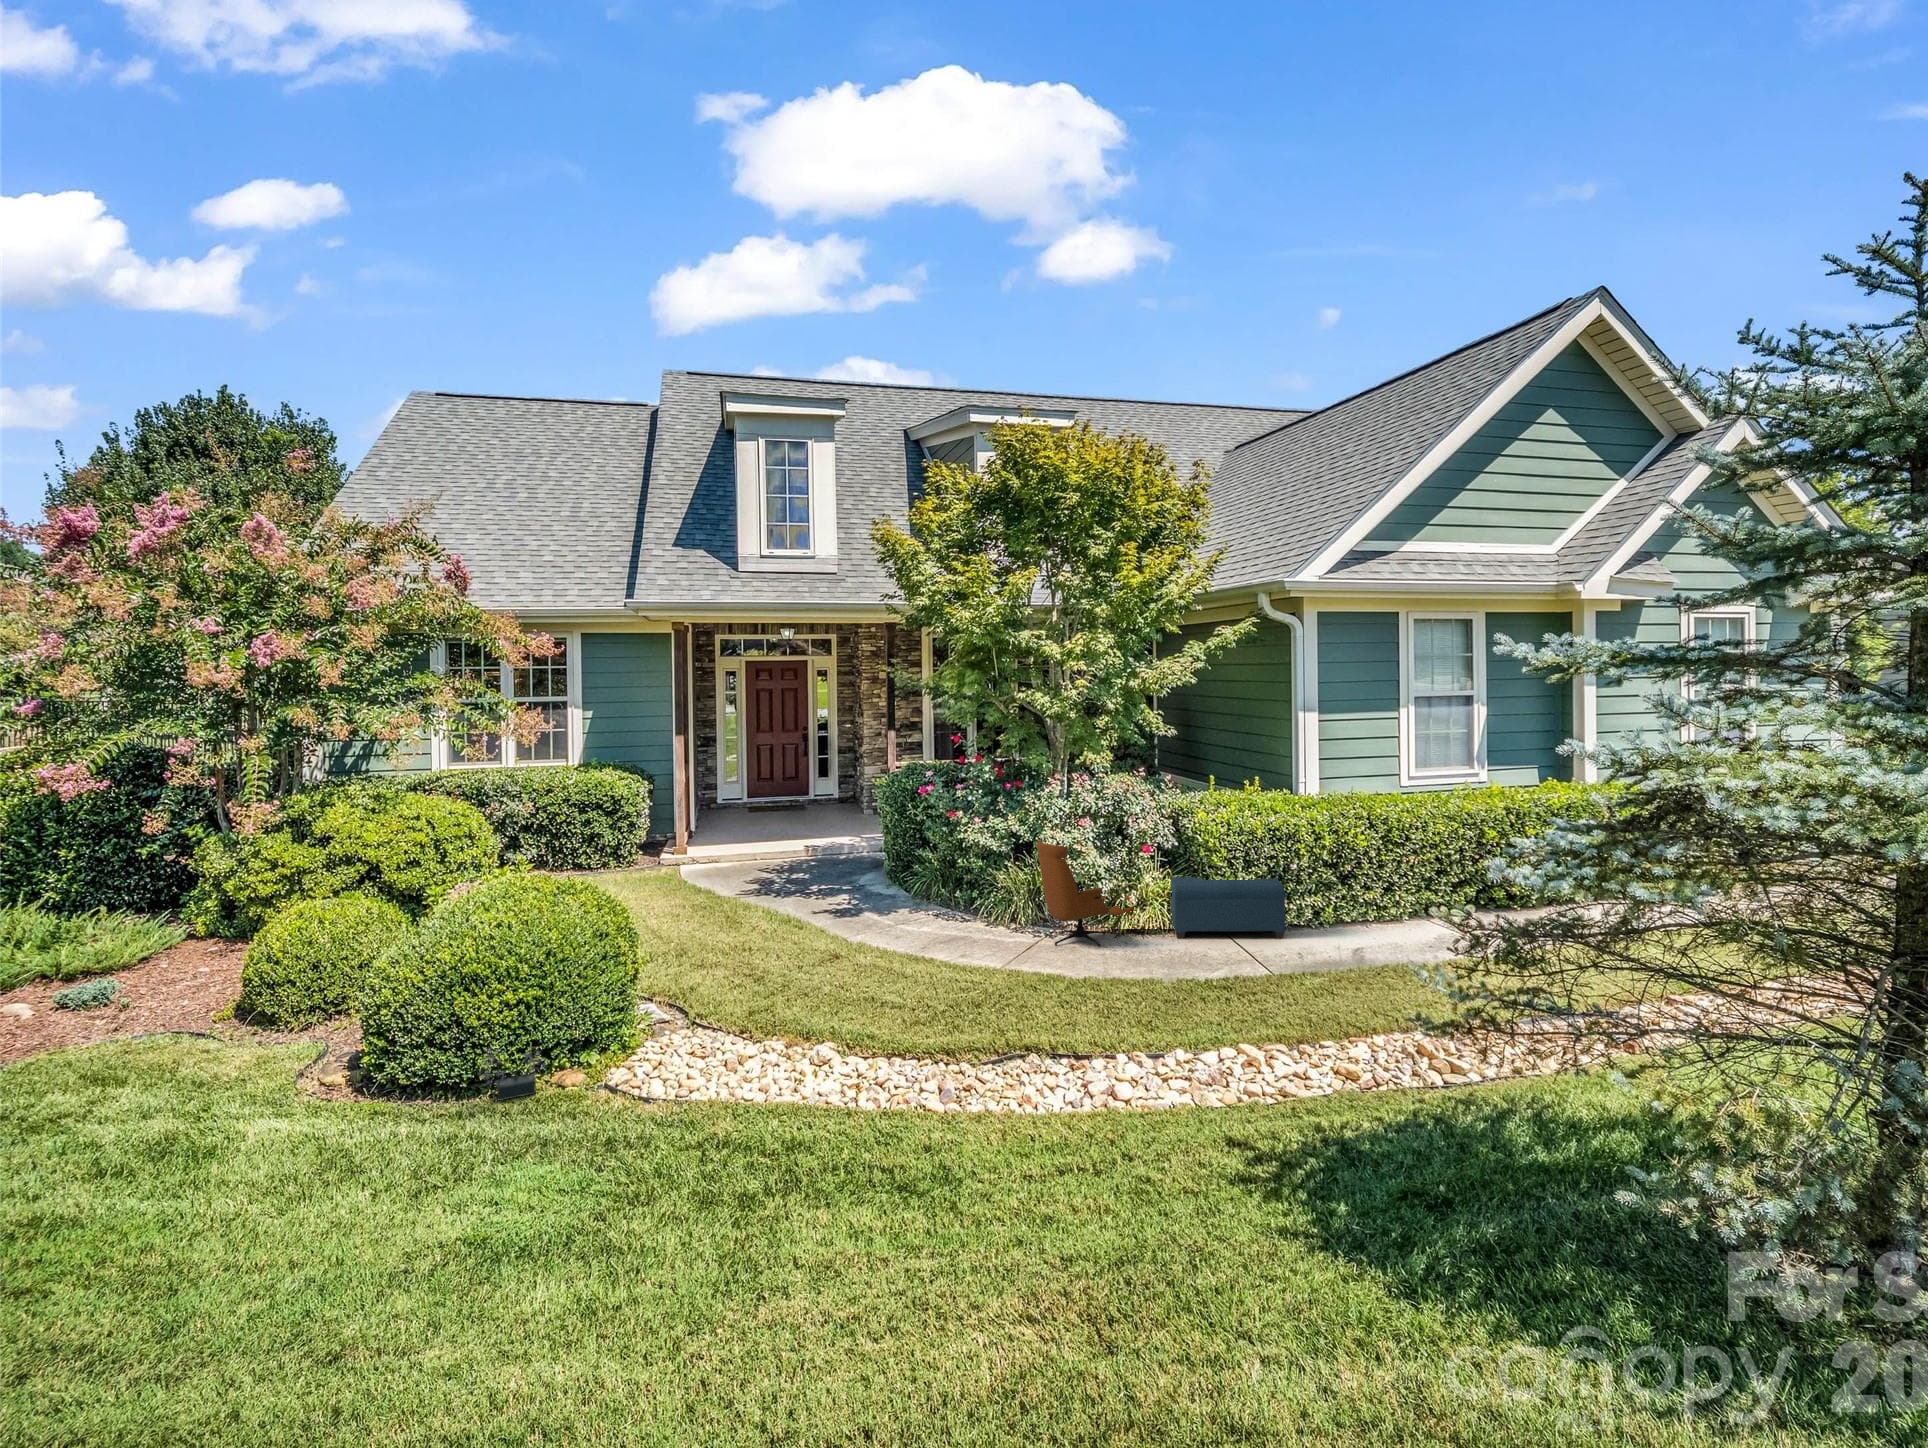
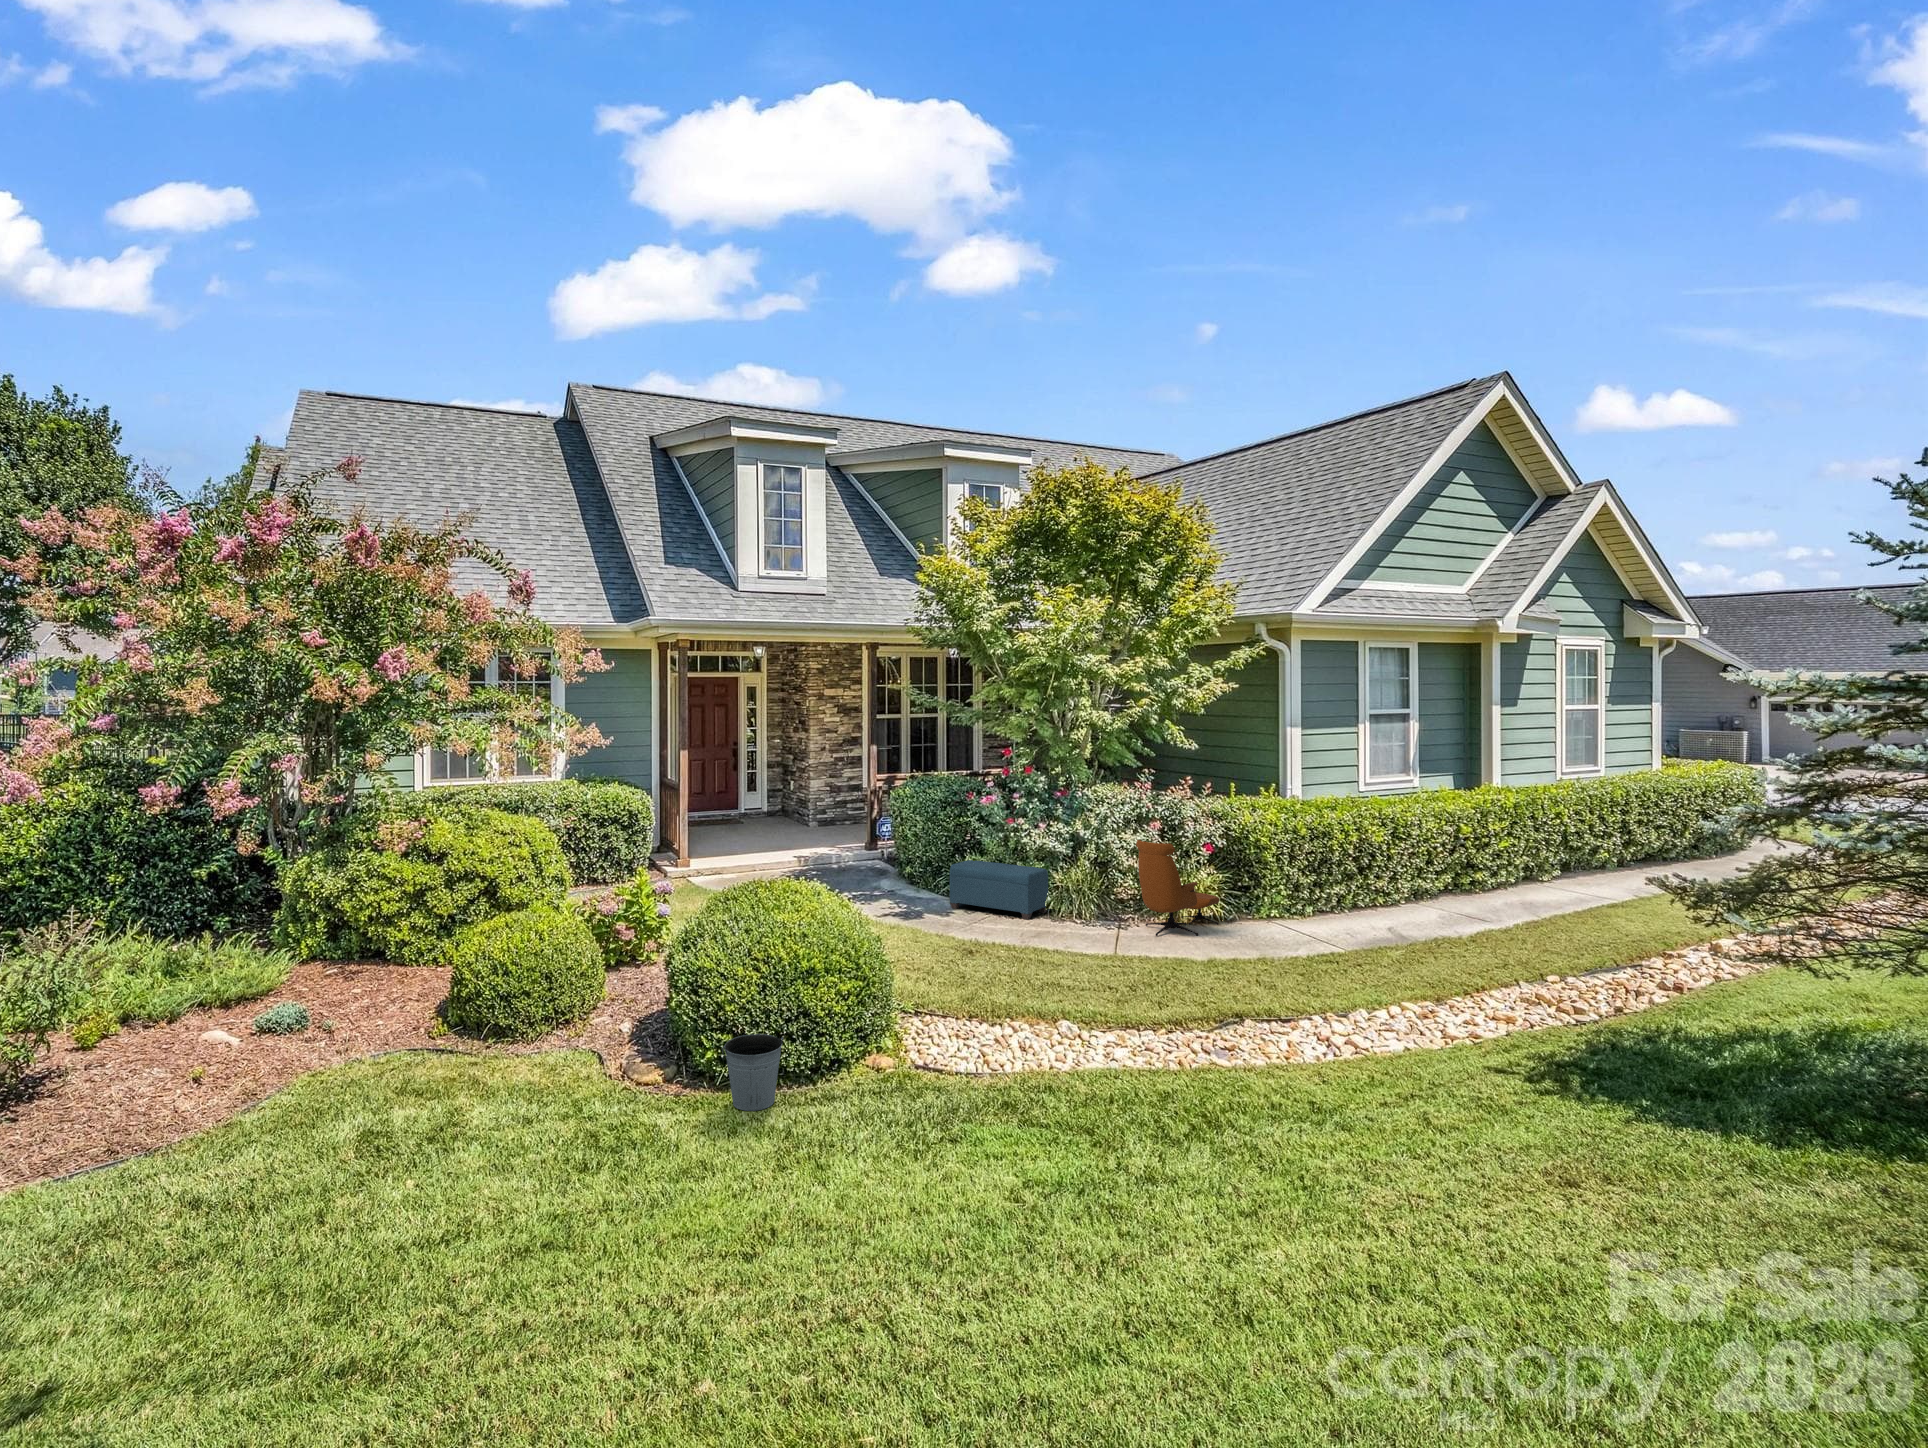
bench: present [1171,877,1285,939] -> present [949,860,1048,920]
bucket: none [353,1038,424,1116] -> present [722,1034,783,1111]
decorative plant: present [479,1049,545,1101] -> none [831,1037,884,1090]

